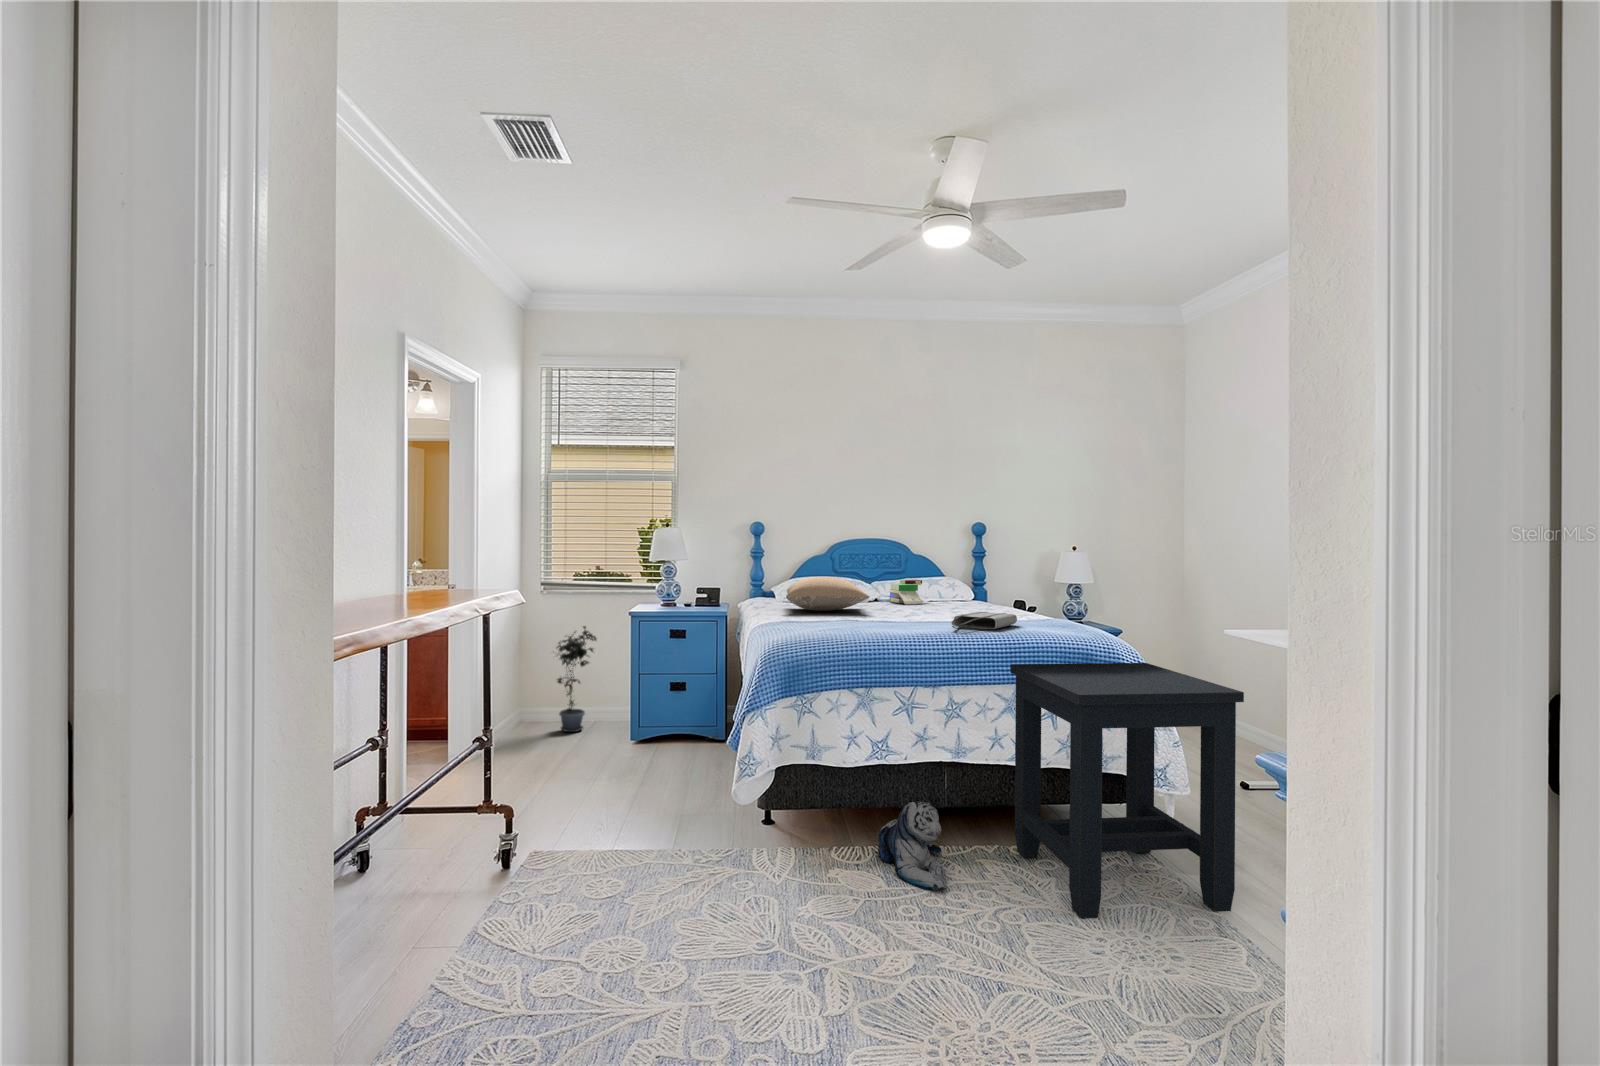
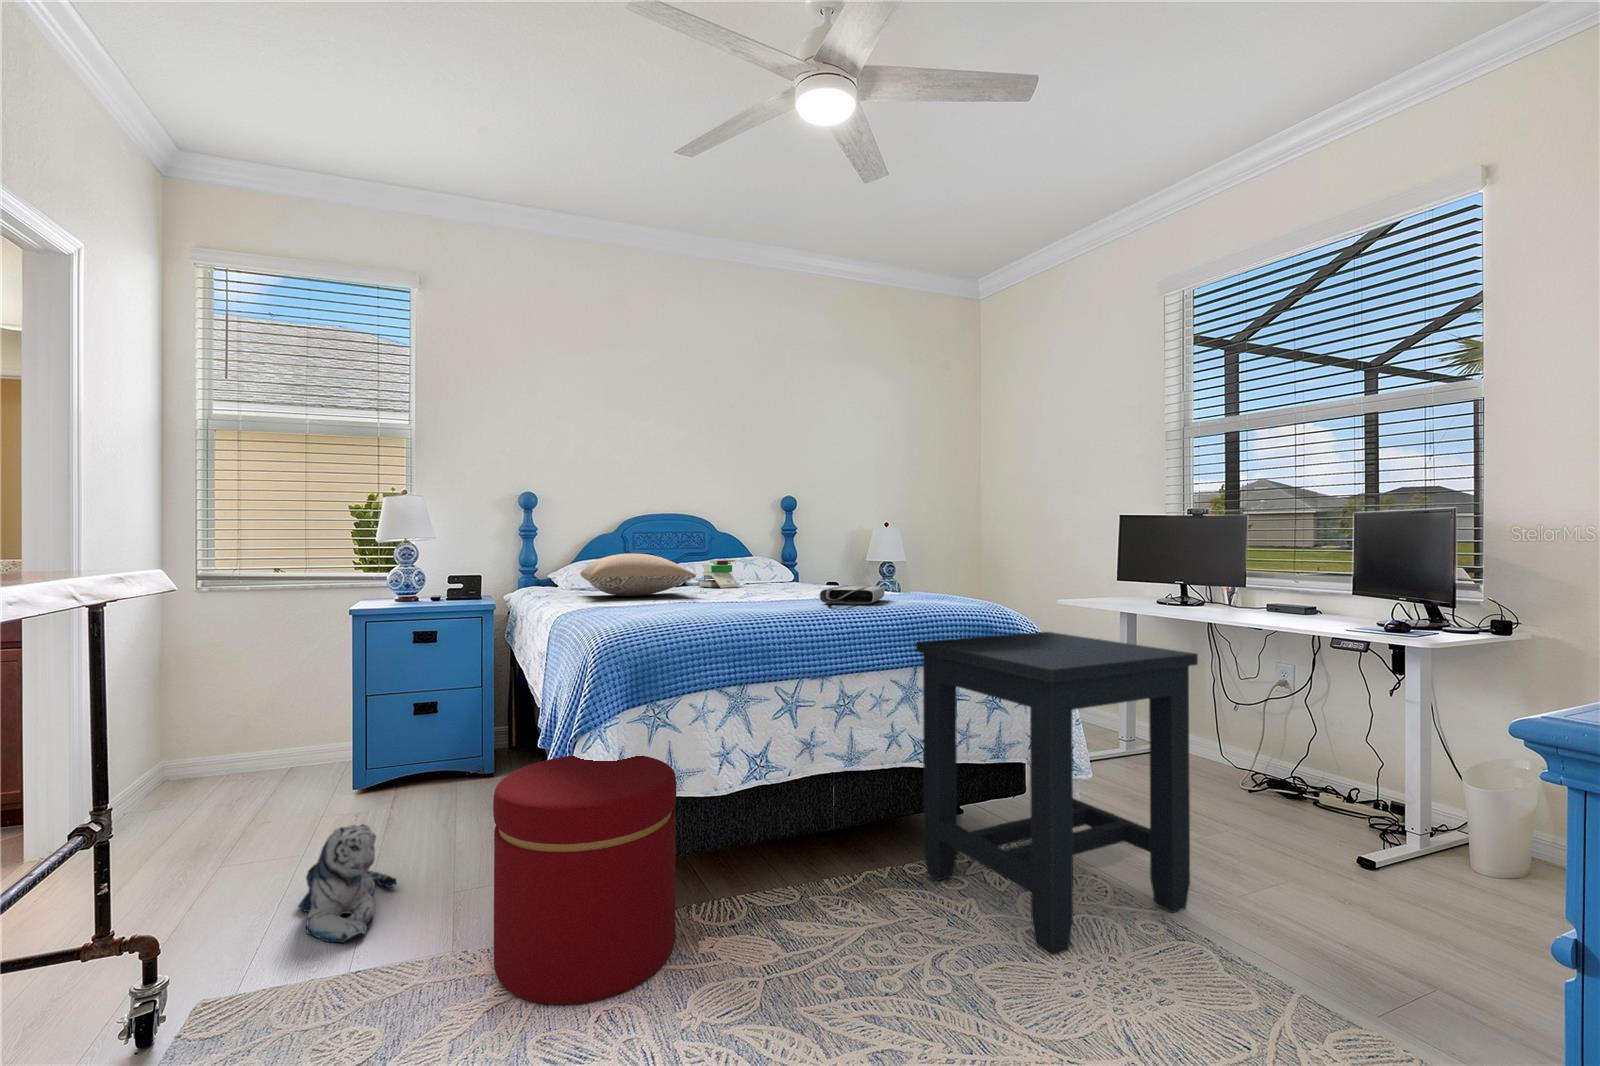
potted plant: present [557,626,597,732] -> none [212,633,293,789]
ottoman: none [692,727,810,884] -> present [493,755,676,1004]
plush toy: present [878,801,947,891] -> present [299,824,396,943]

